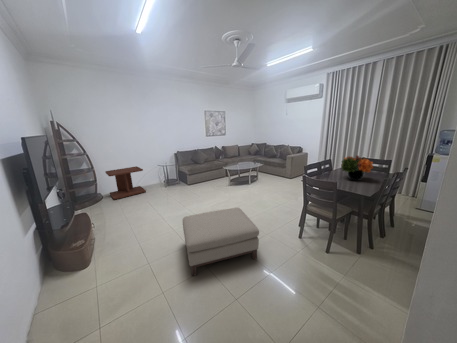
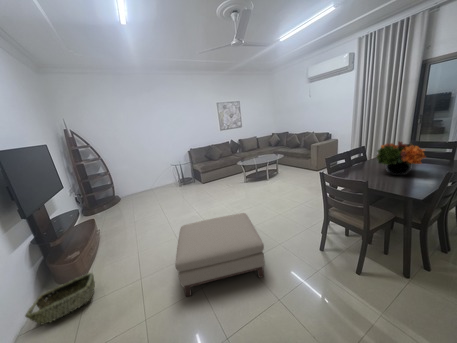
side table: present [105,166,146,199] -> none [120,168,160,202]
woven basket: none [37,259,101,306] -> present [25,273,95,324]

